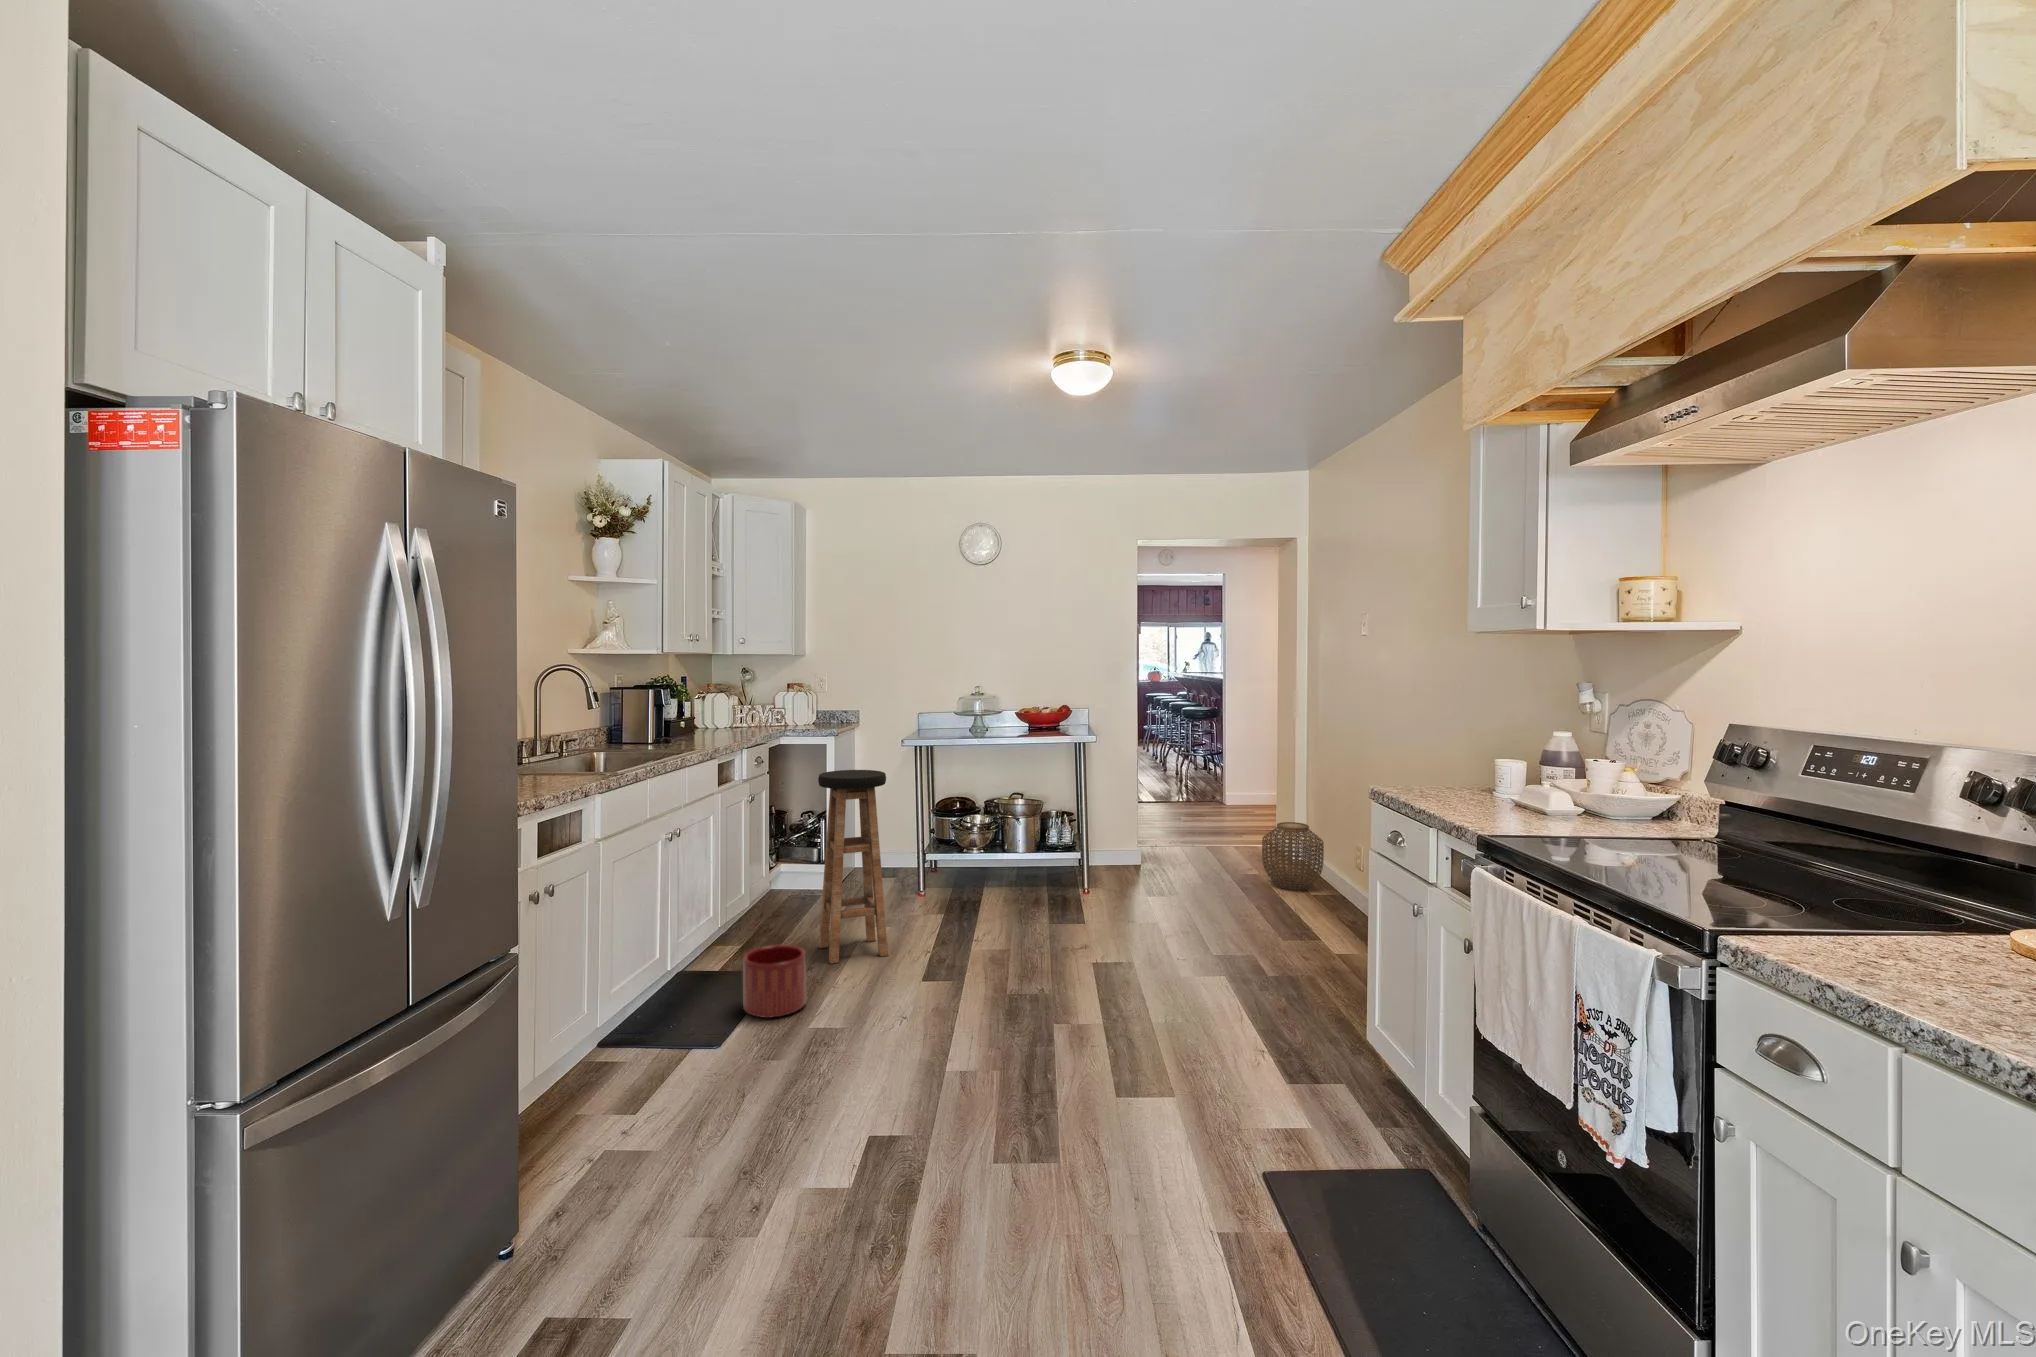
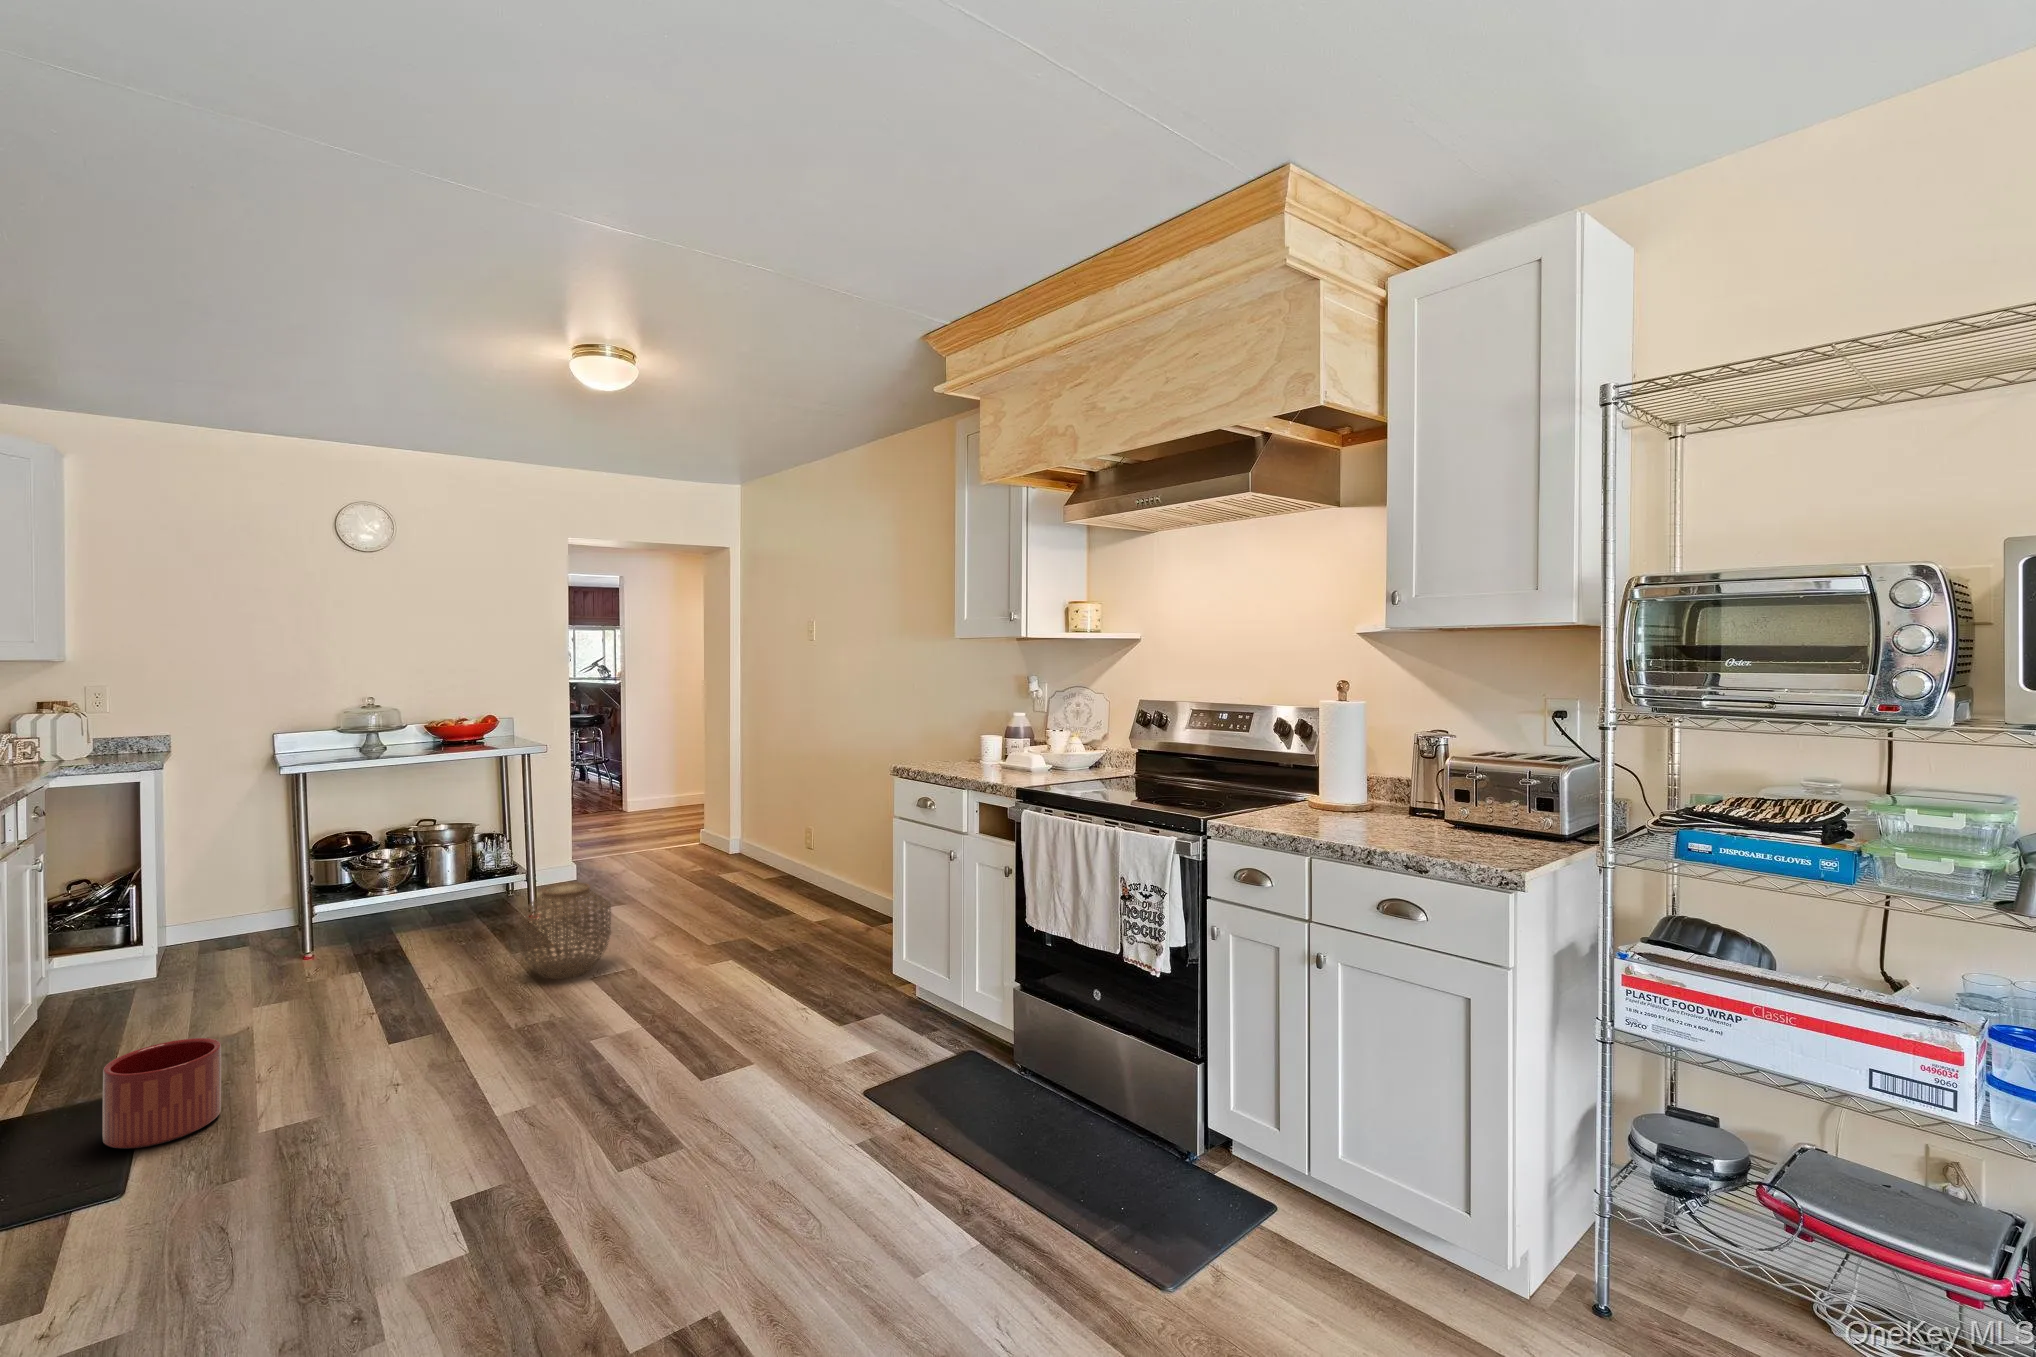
bar stool: present [818,770,888,964] -> none [182,797,314,1058]
woven basket: present [1262,822,1324,890] -> present [519,882,611,979]

